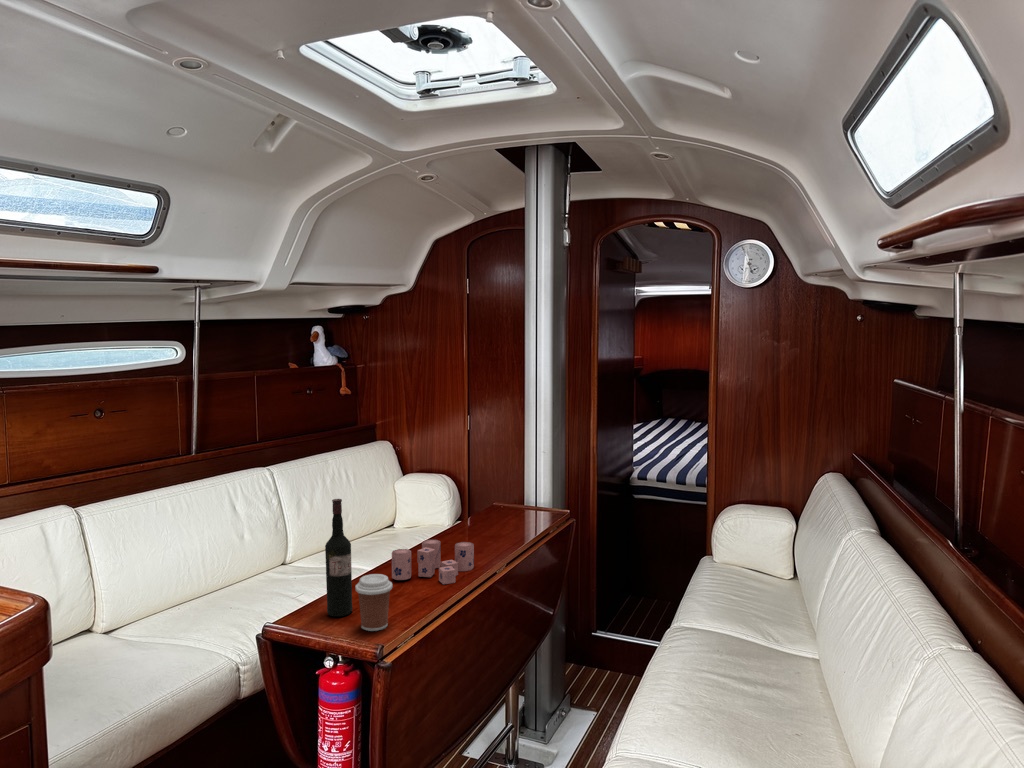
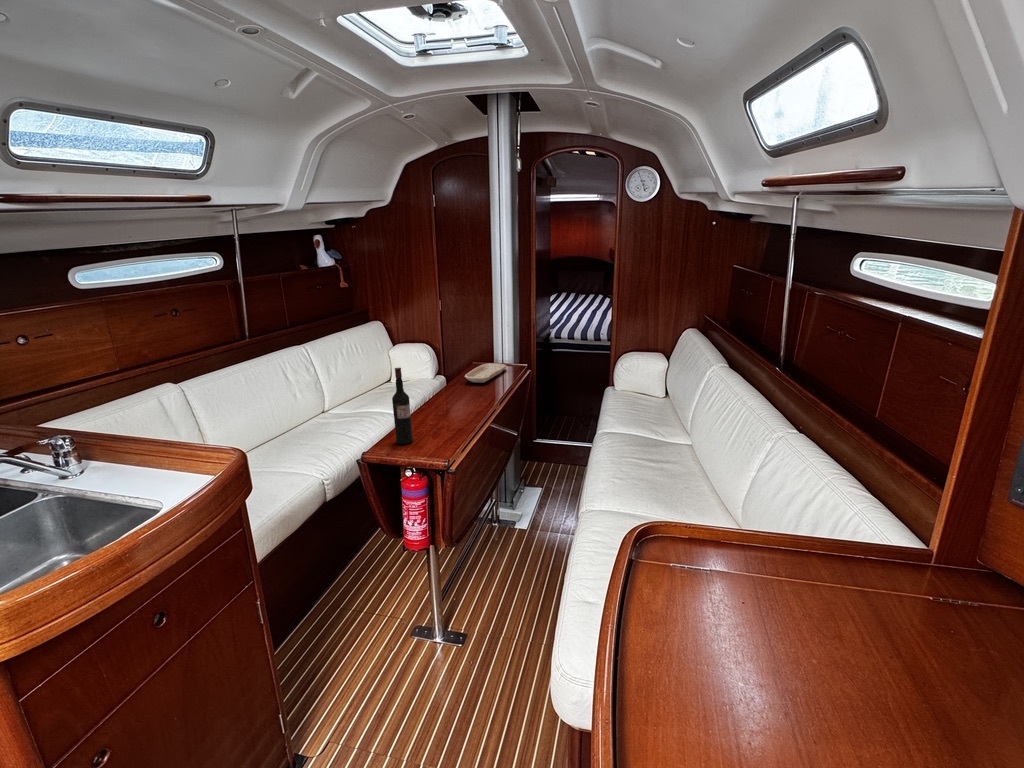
tray: none [467,506,535,533] -> present [465,363,507,383]
candle: present [392,540,474,584] -> none [428,390,480,419]
coffee cup: present [356,574,393,631] -> none [419,415,444,451]

